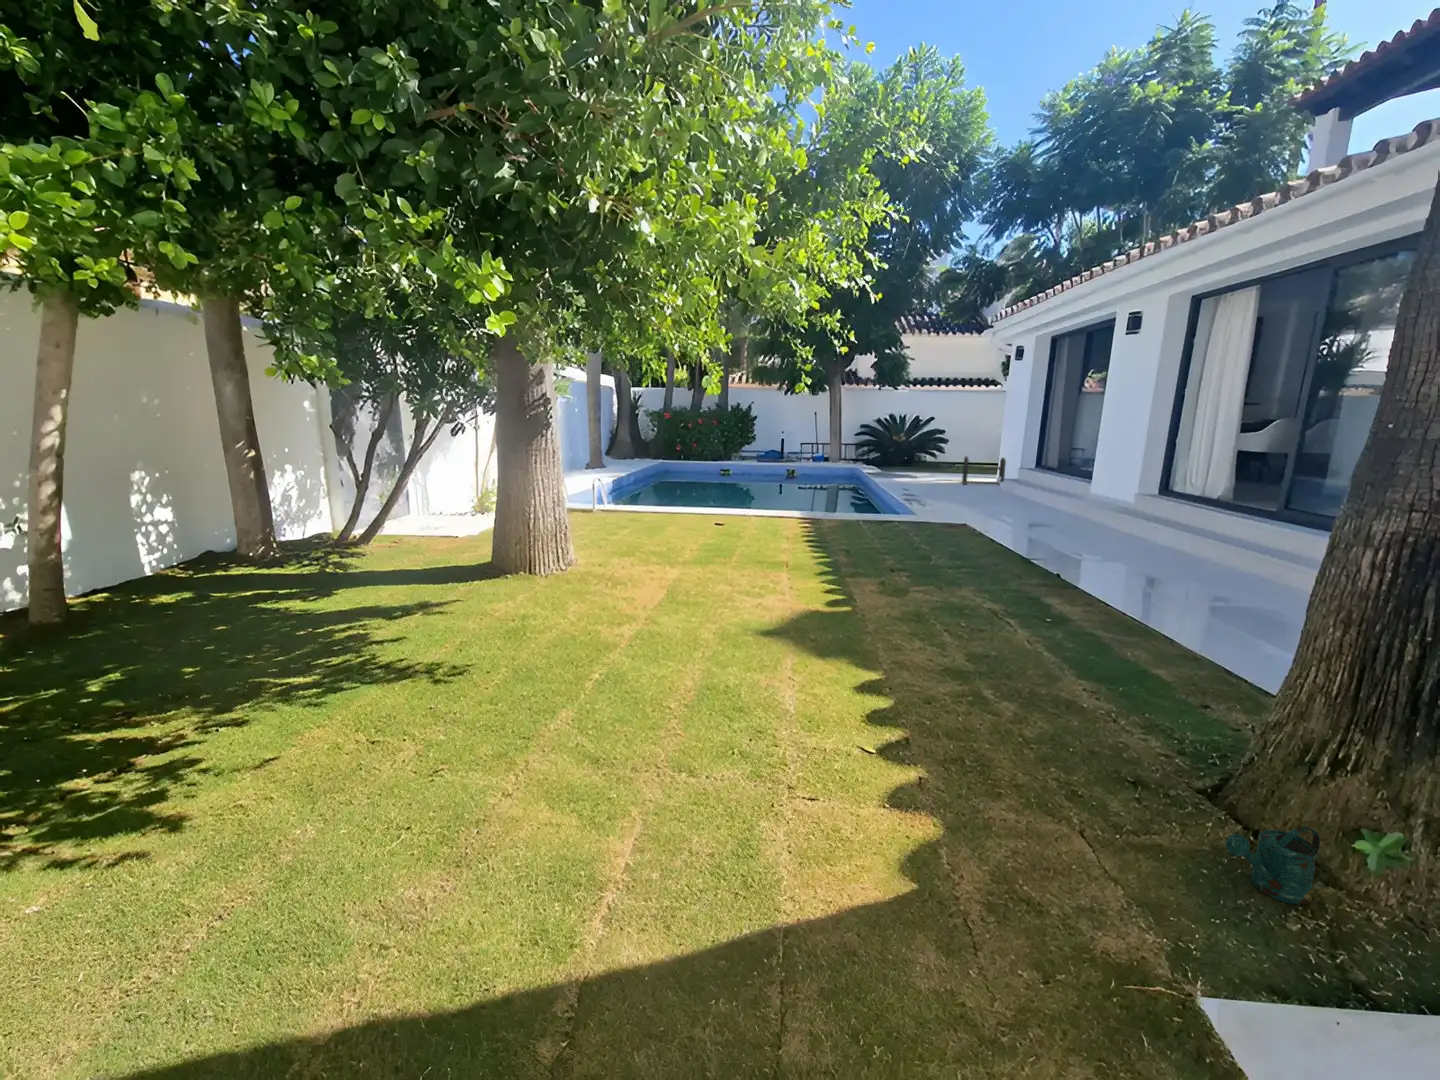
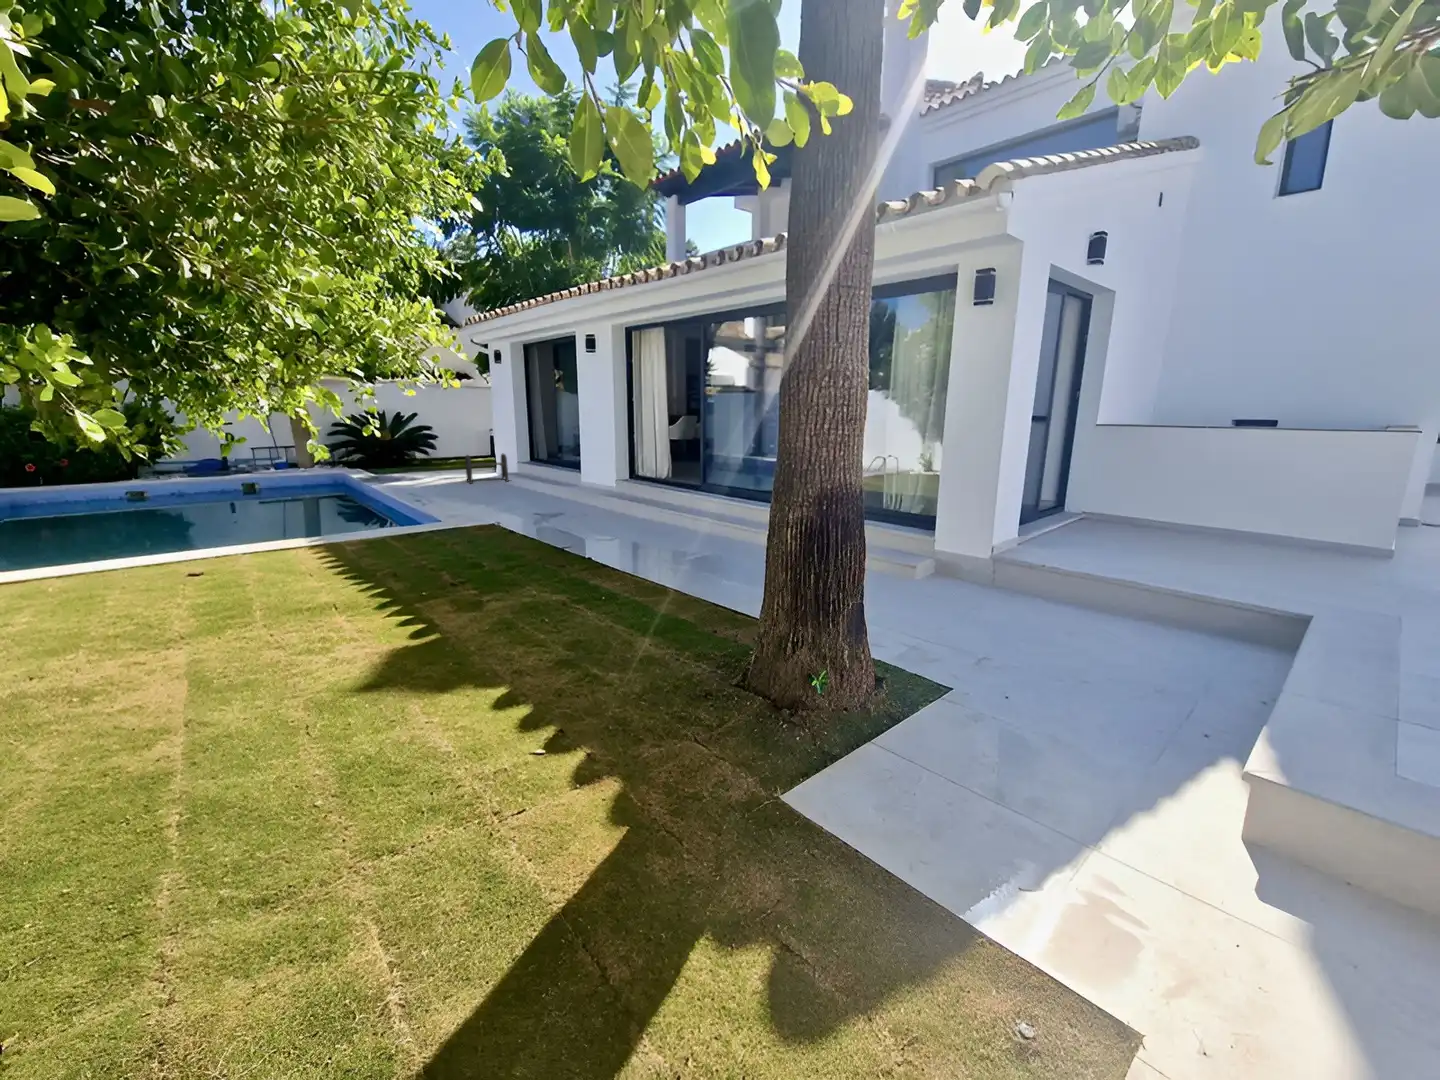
watering can: present [1226,826,1320,905] -> none [786,696,825,744]

